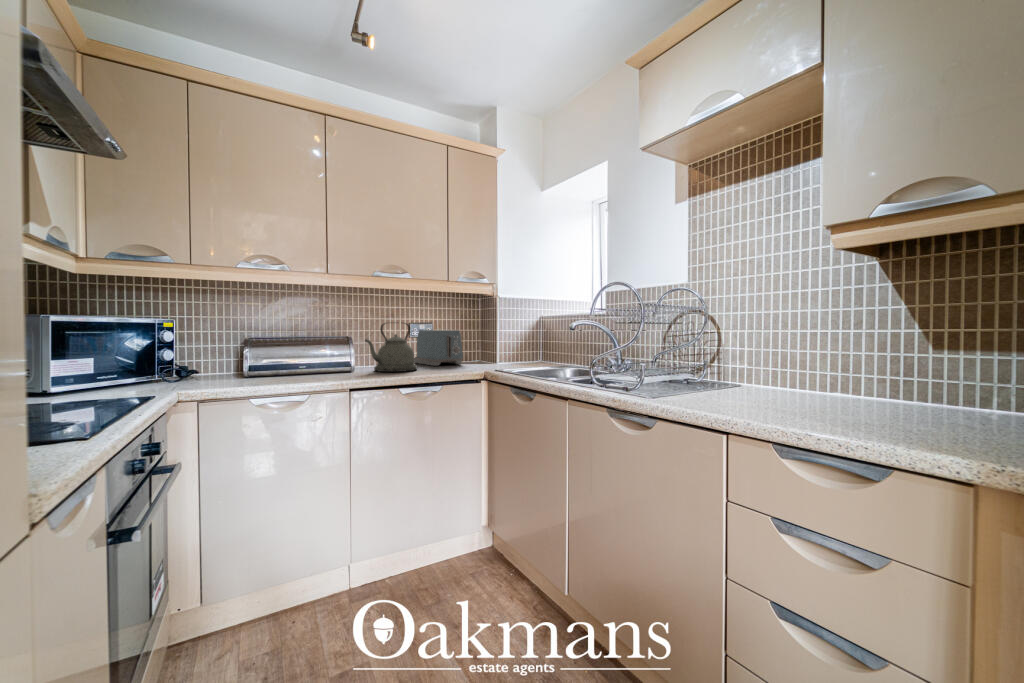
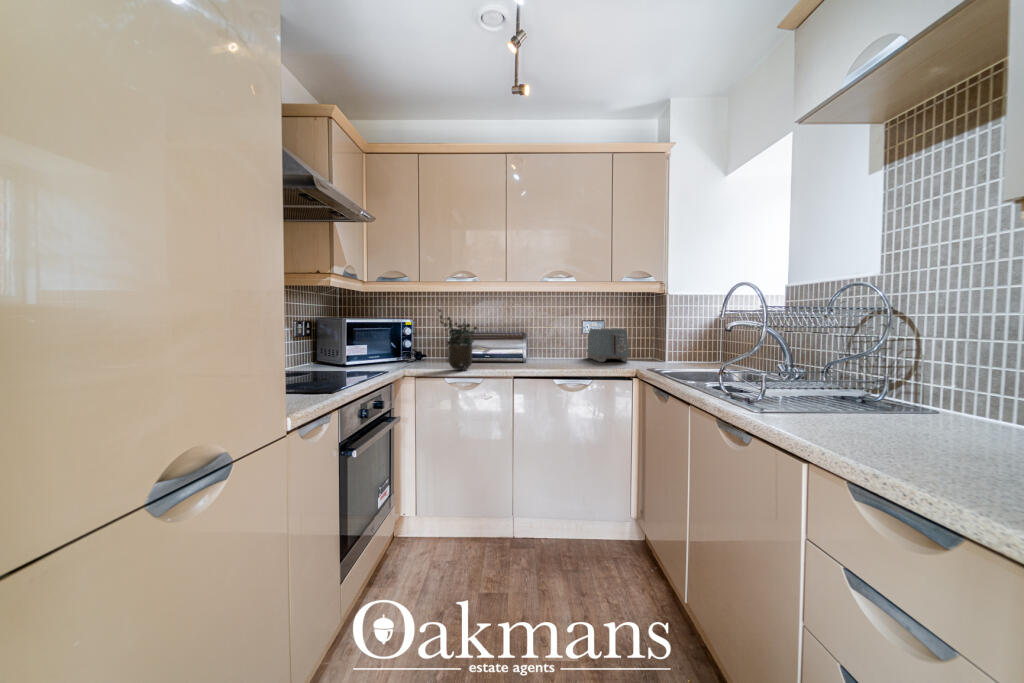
potted plant: none [227,297,292,380] -> present [439,310,477,369]
kettle: present [365,323,417,372] -> none [534,323,580,367]

